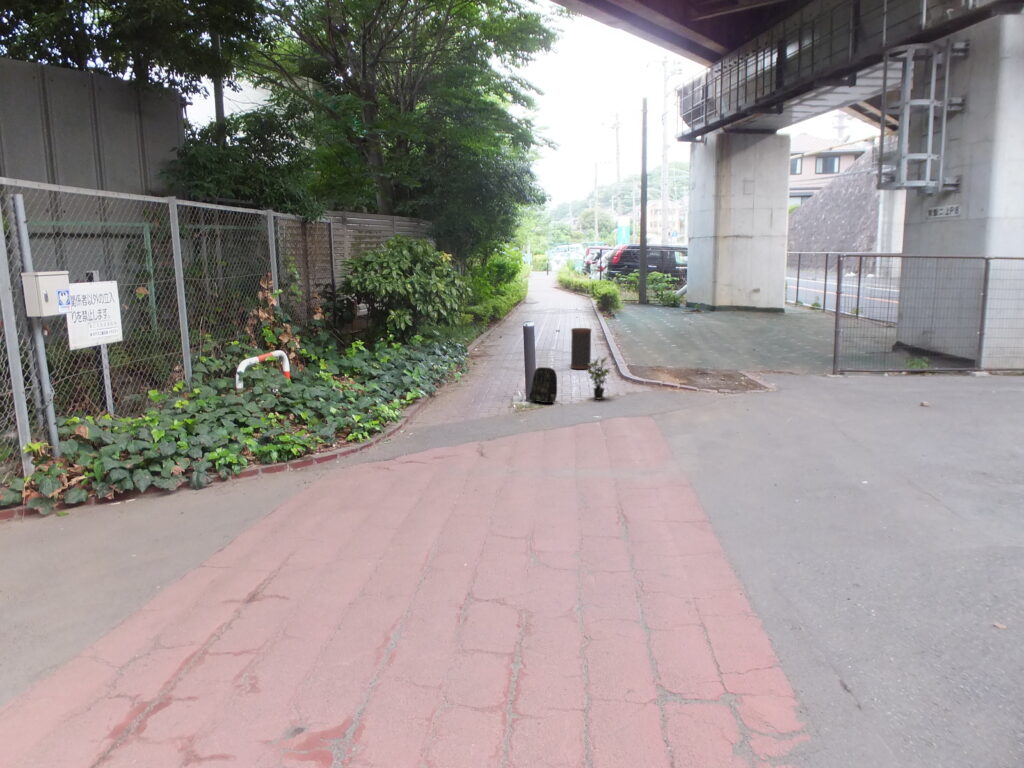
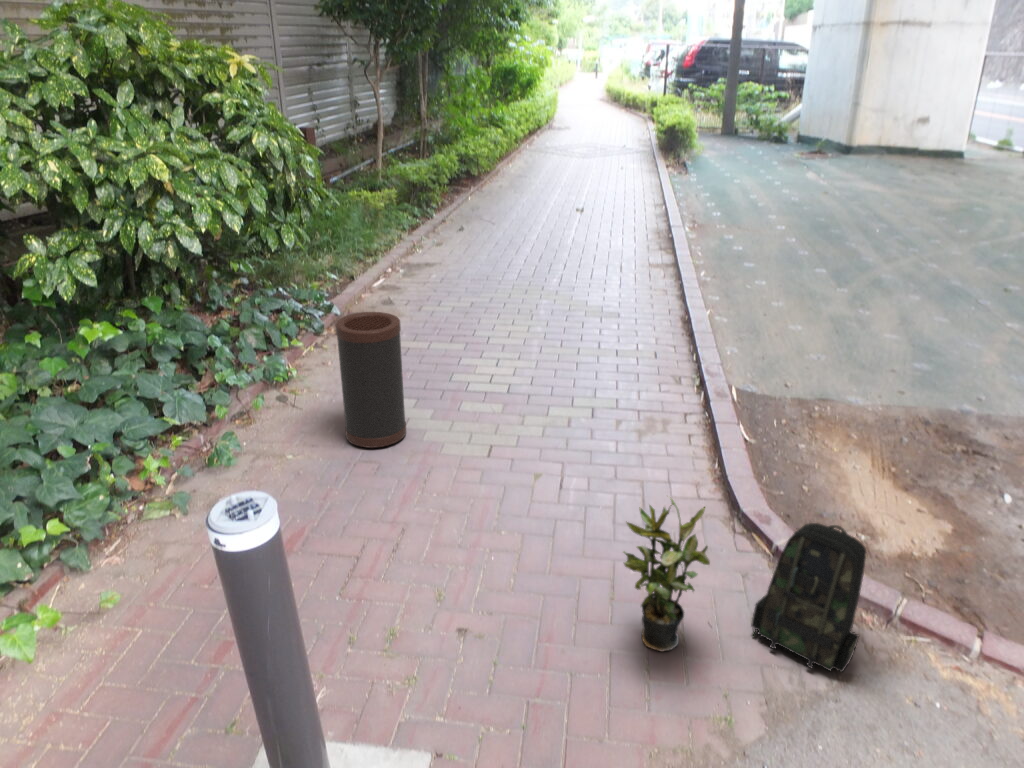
trash can: present [571,328,591,369] -> present [335,312,406,448]
backpack: present [529,367,557,403] -> present [751,523,866,672]

